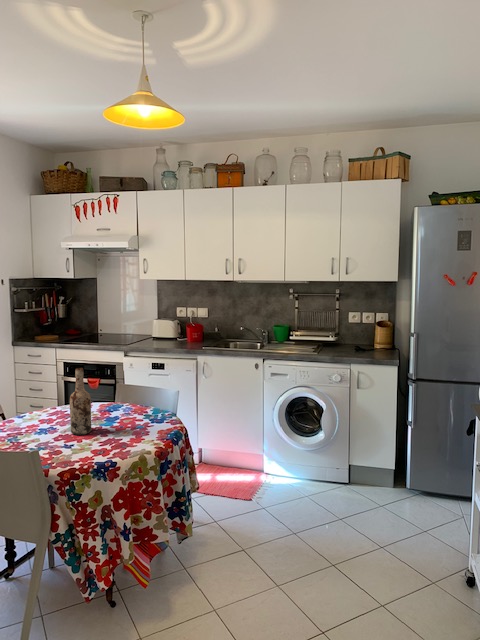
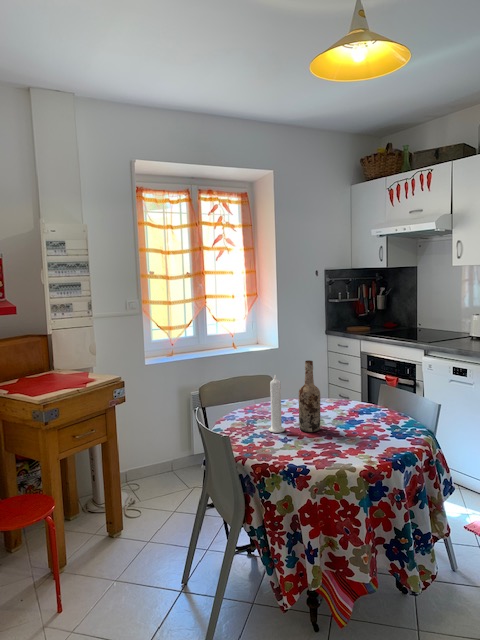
candle: none [42,385,59,442] -> present [269,375,285,433]

